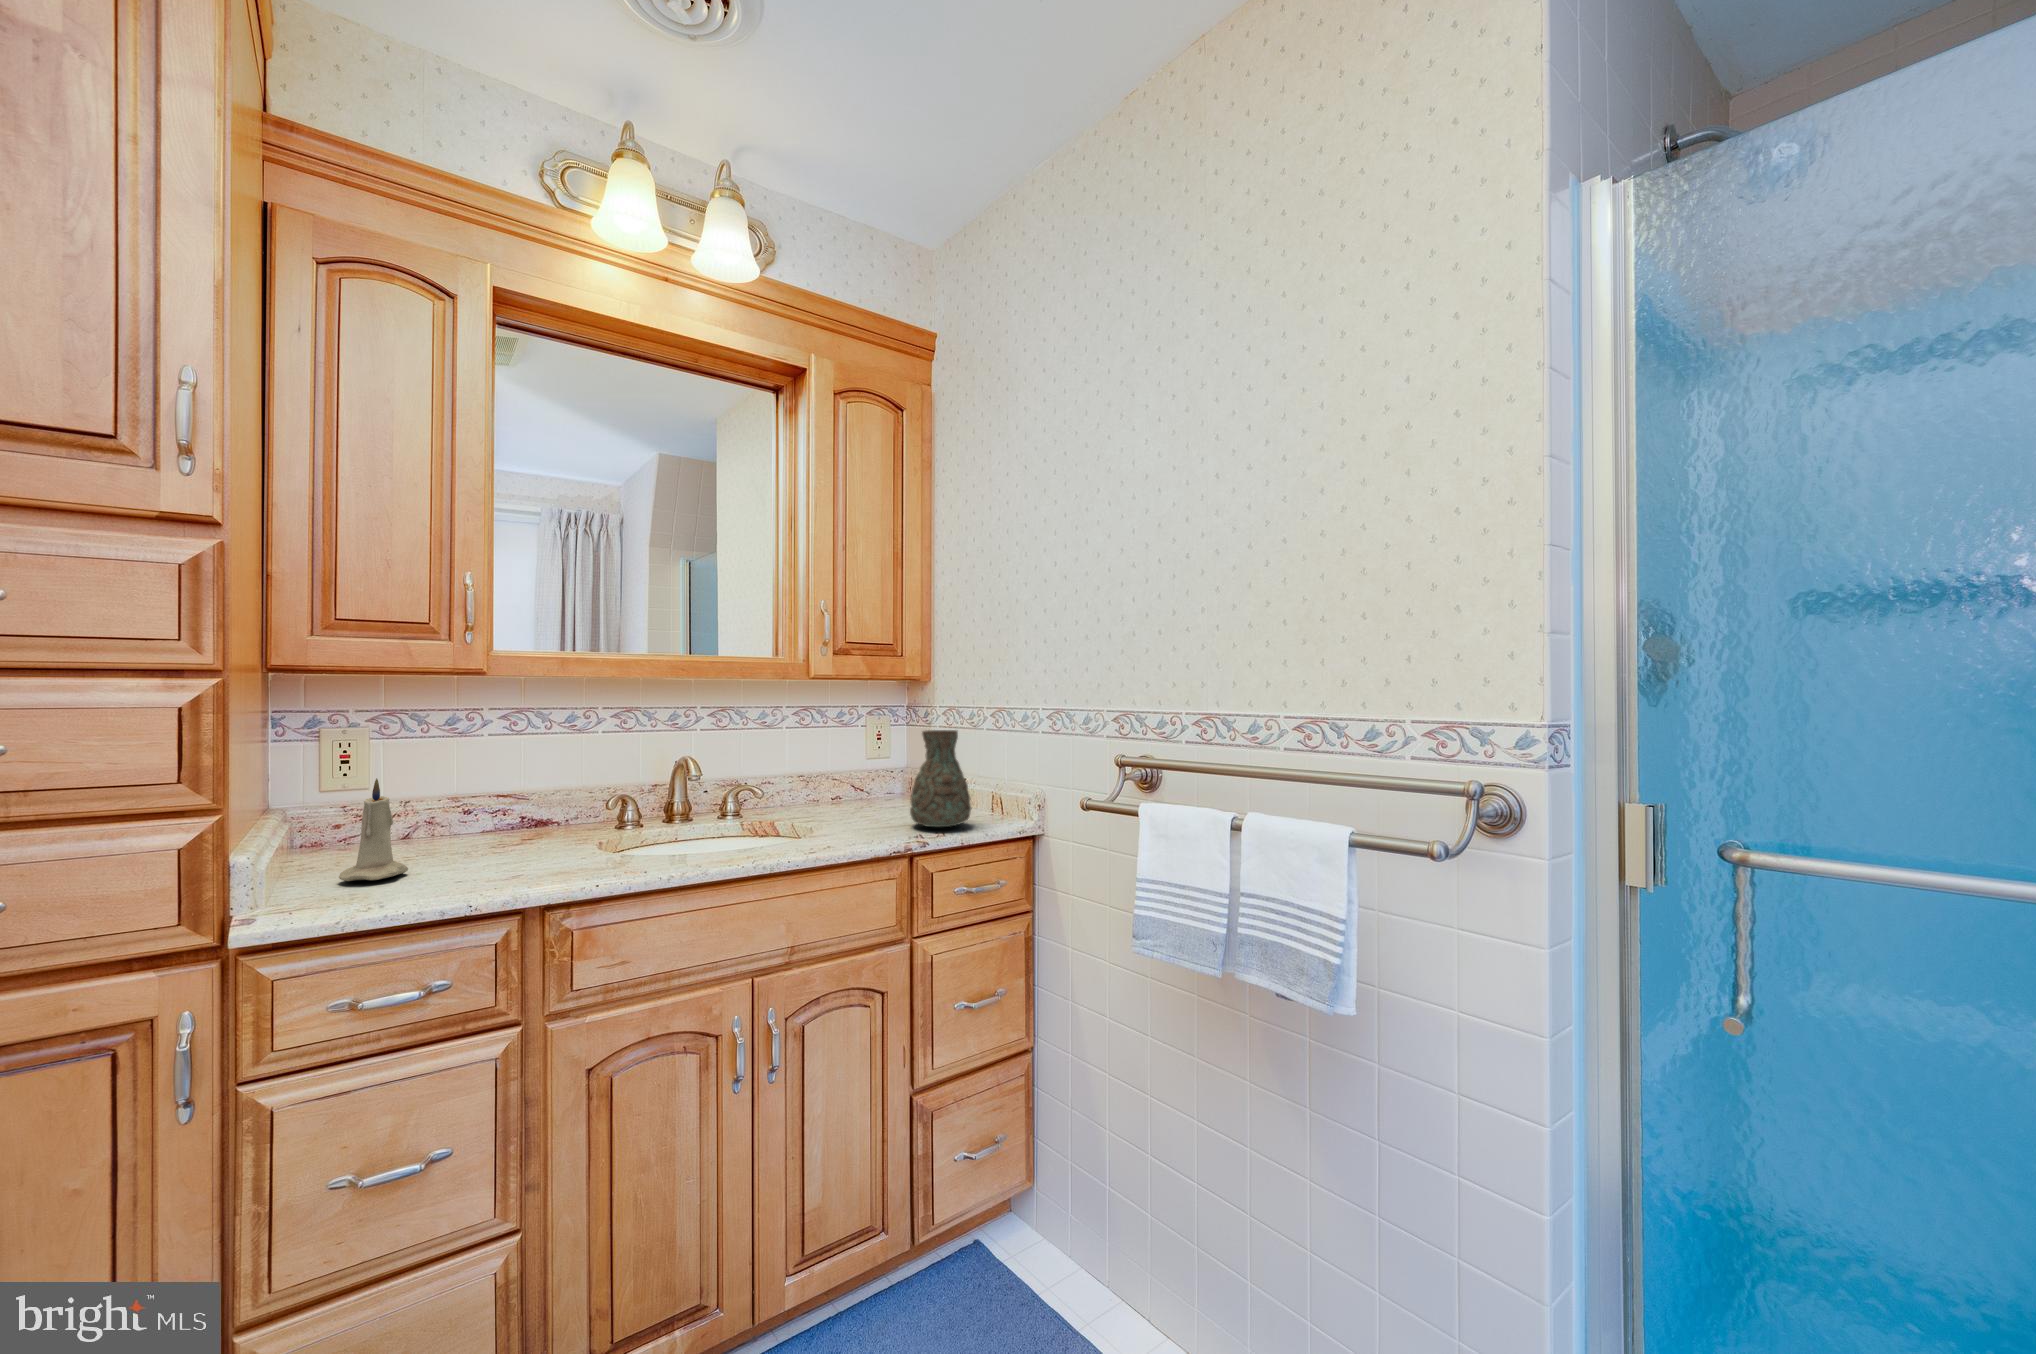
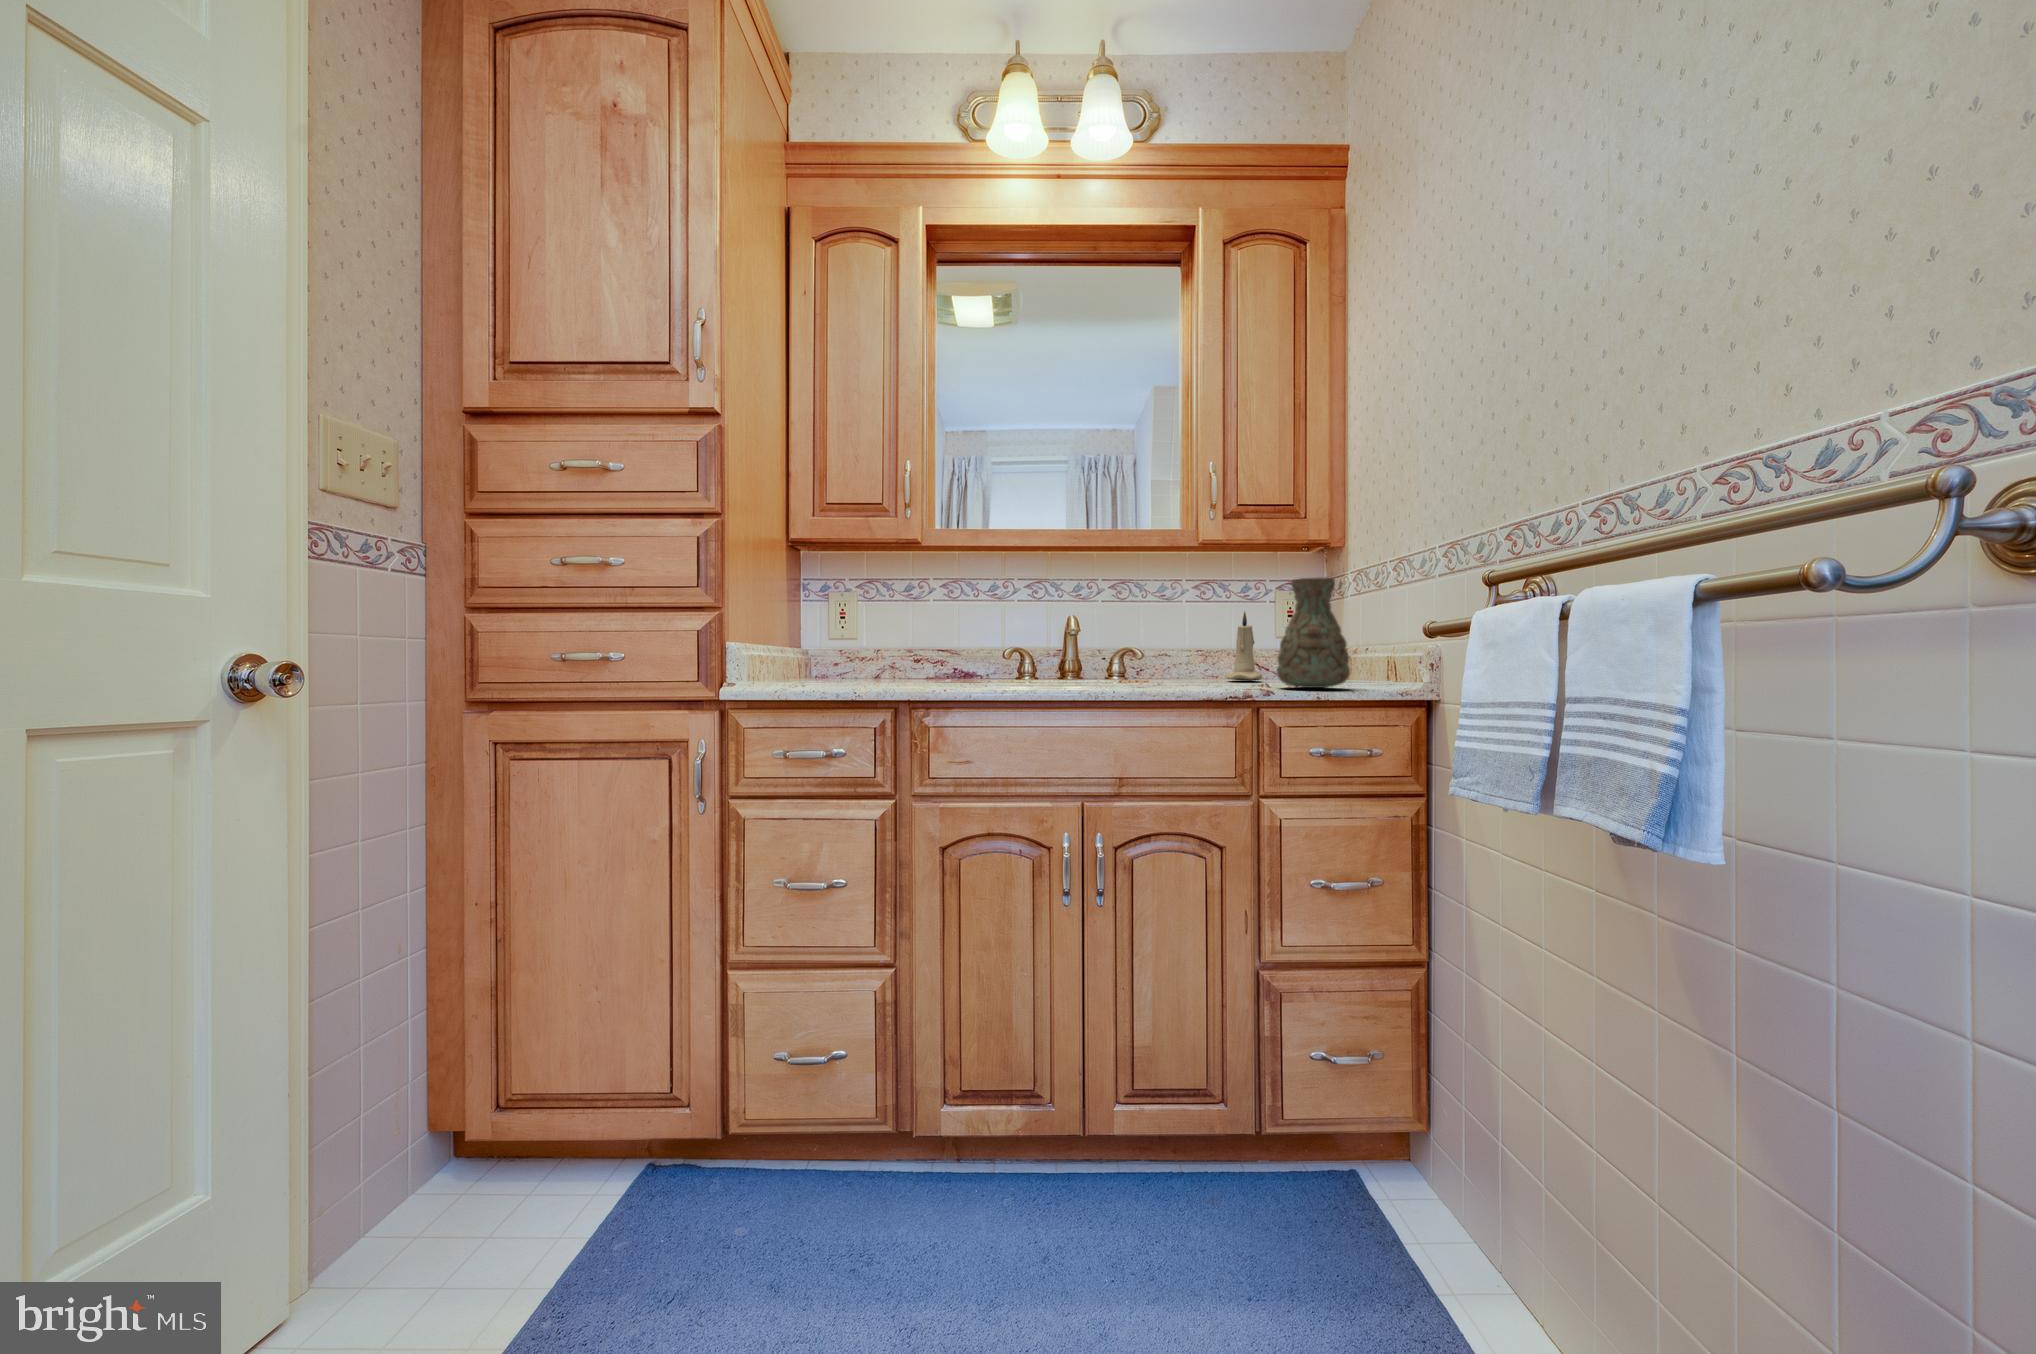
candle: present [339,778,408,881] -> present [1225,611,1262,681]

